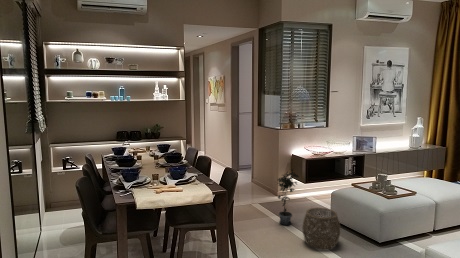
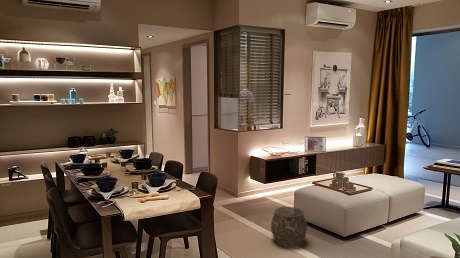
potted plant: present [278,169,299,225] -> none [240,171,264,226]

